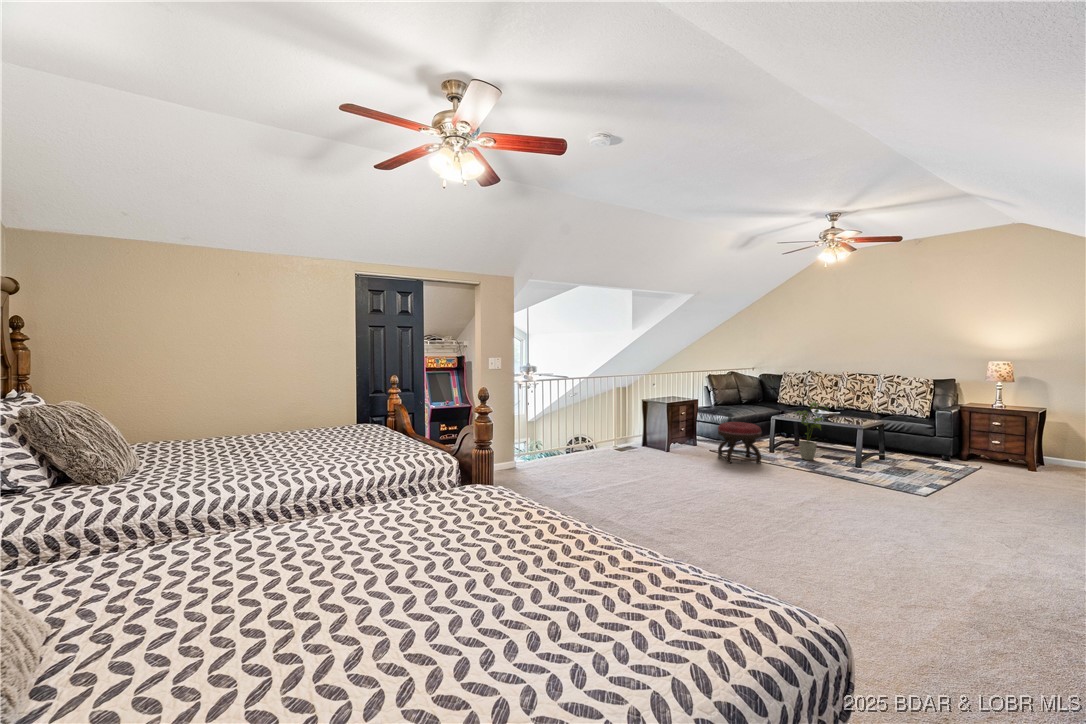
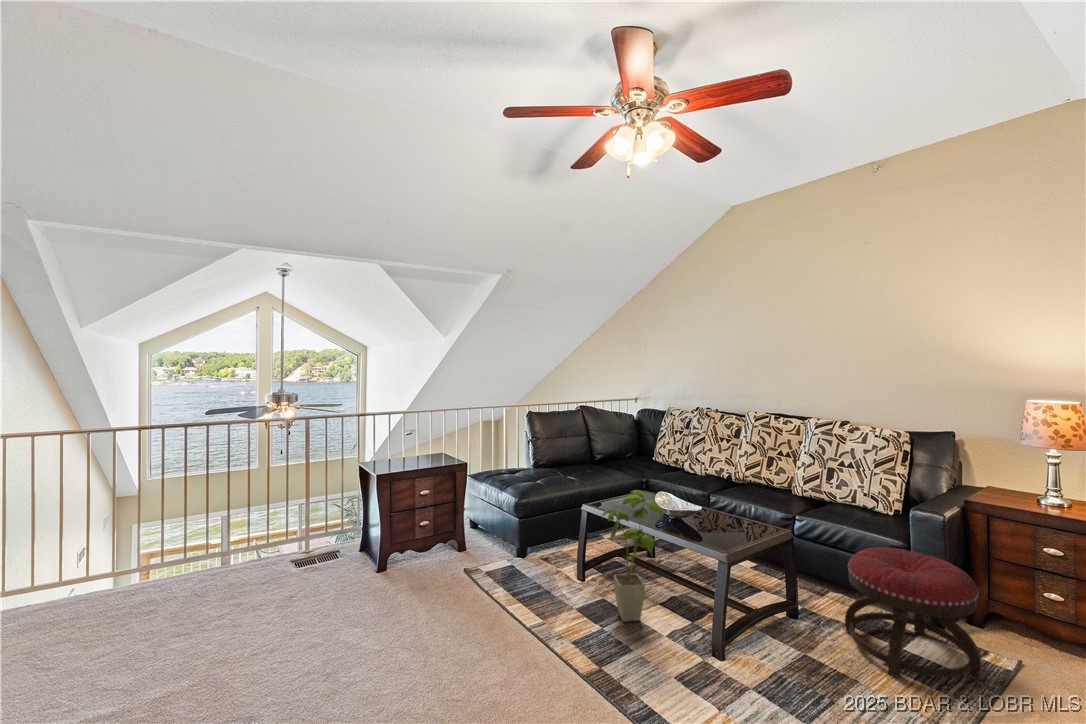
ottoman: present [718,422,762,463] -> present [845,548,981,679]

